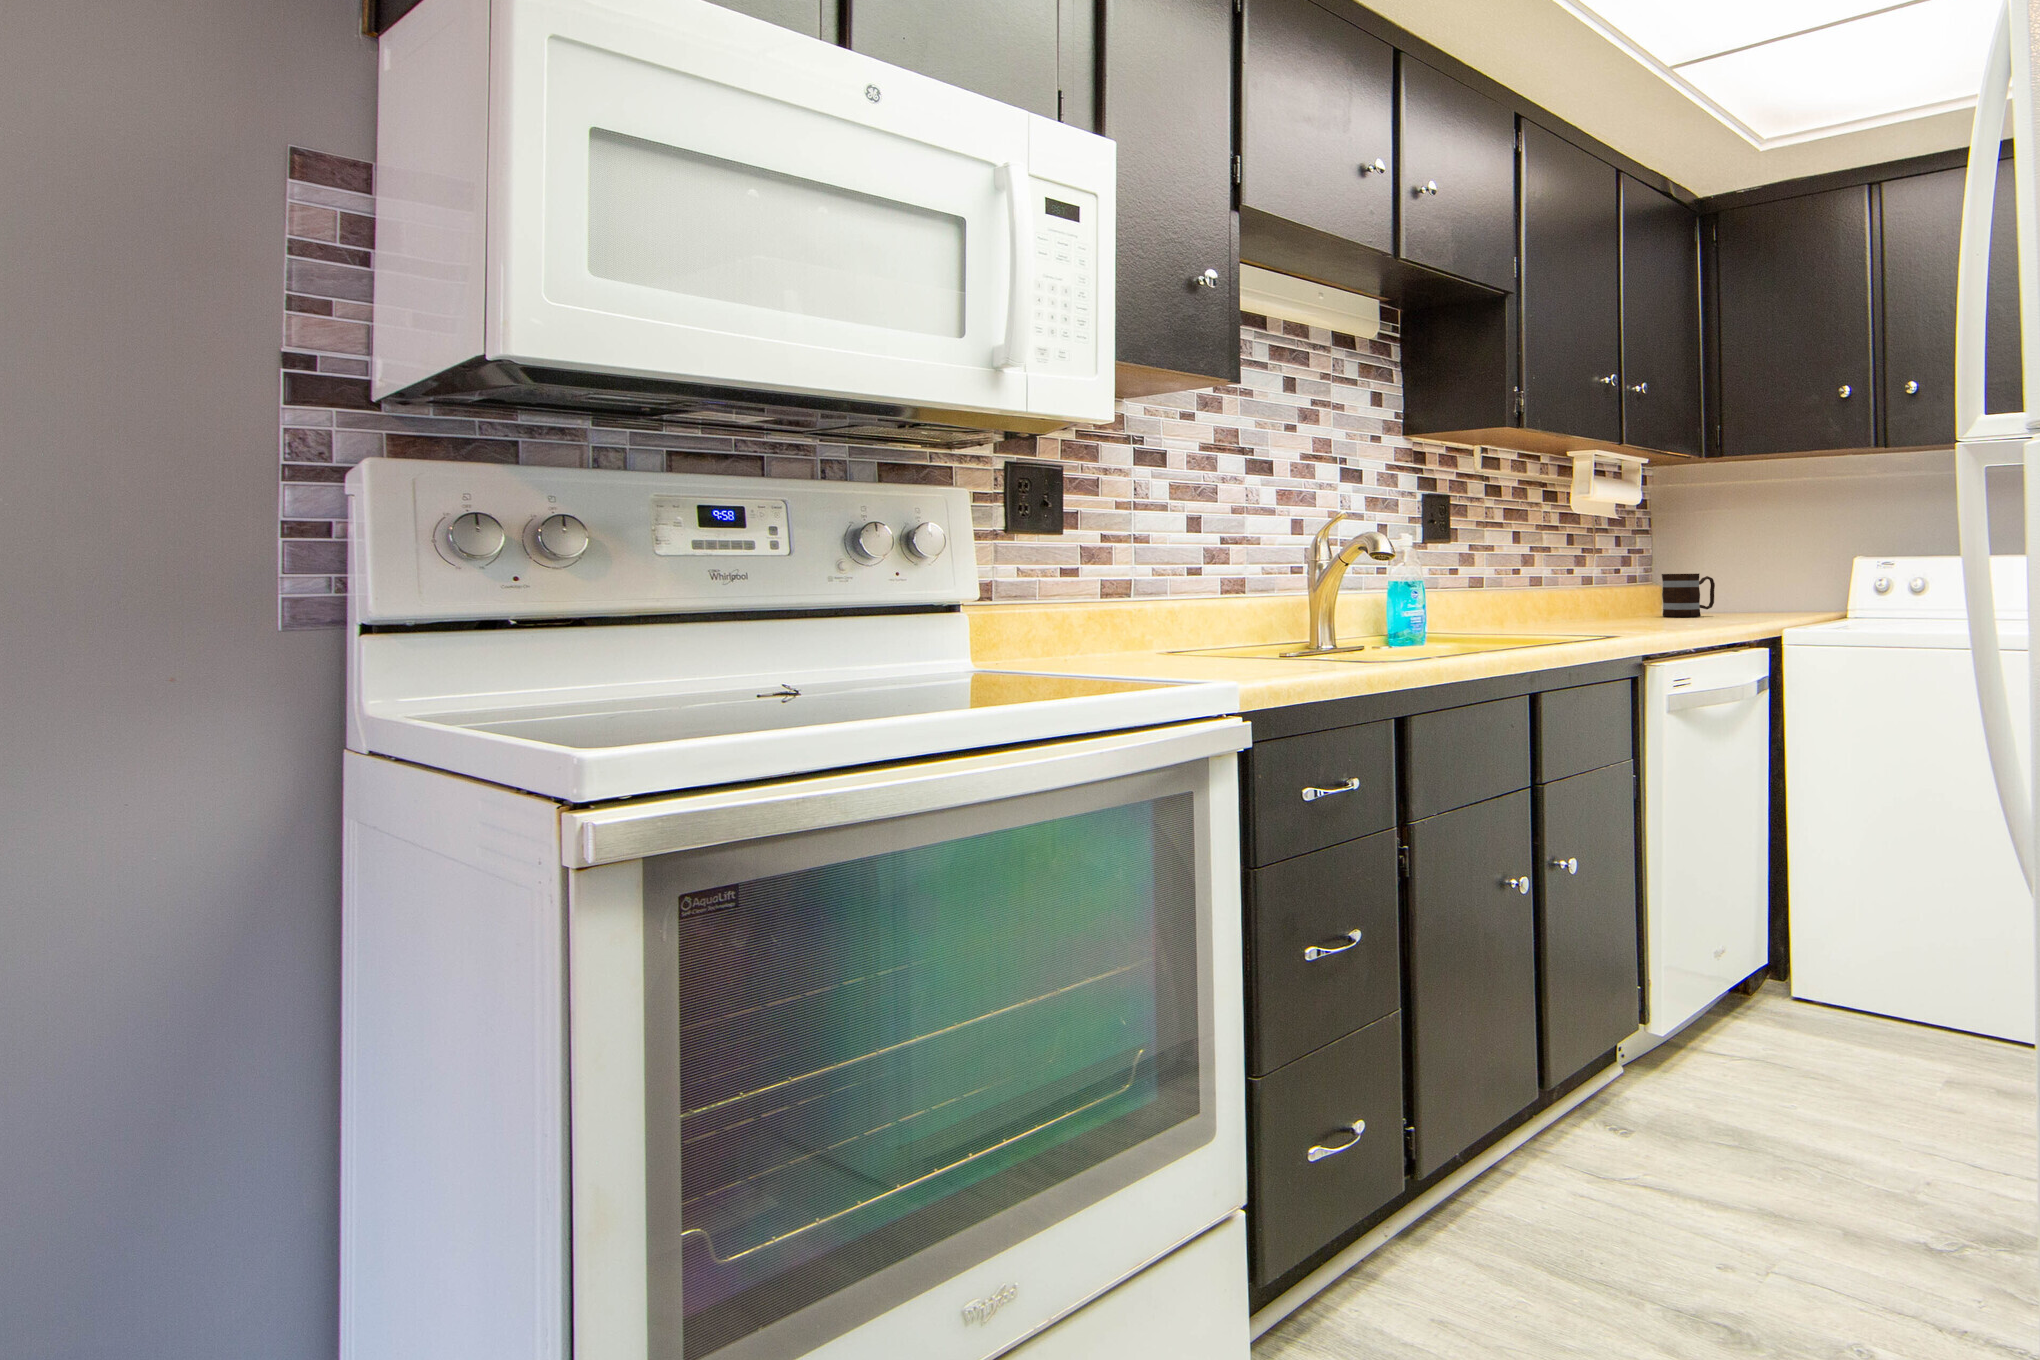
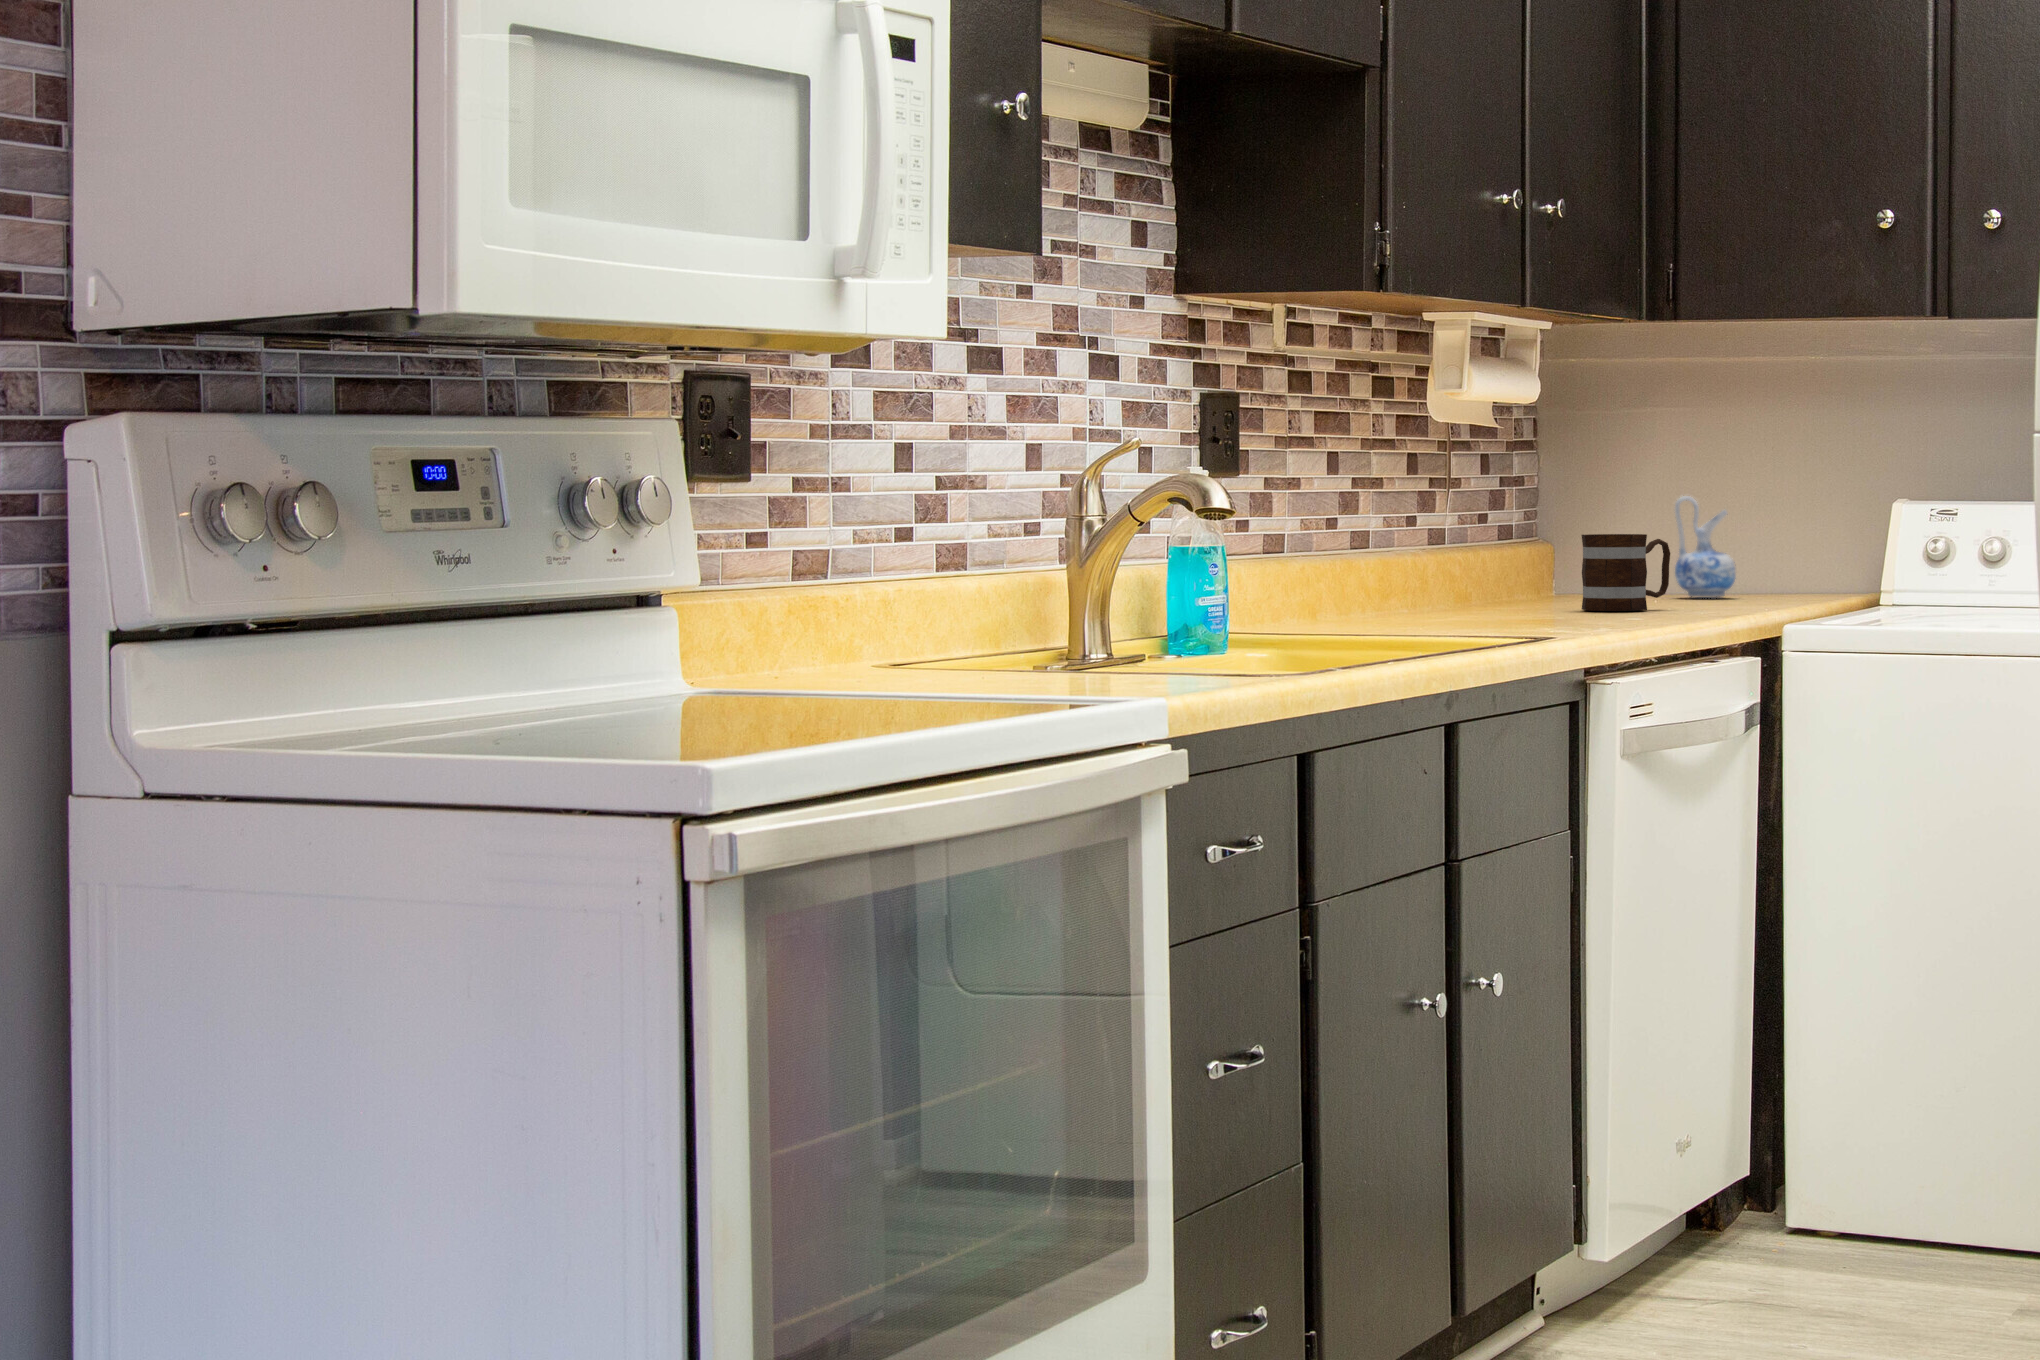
ceramic pitcher: none [1722,555,1759,610] -> present [1674,496,1735,598]

